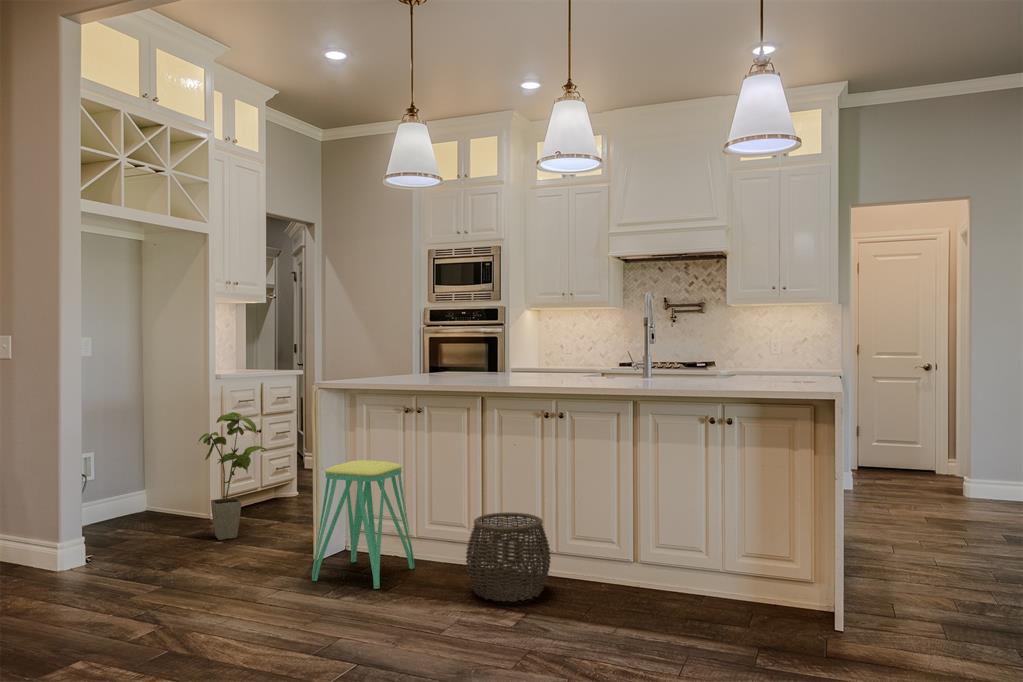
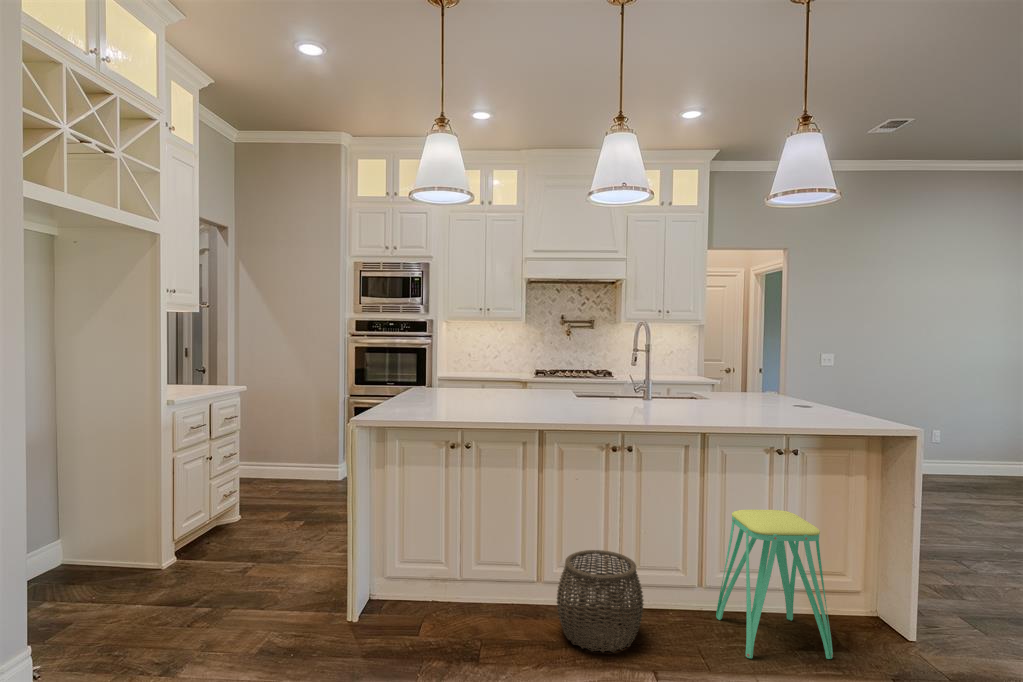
house plant: present [199,412,266,540] -> none [167,450,251,603]
stool: present [312,460,414,589] -> present [716,510,833,659]

